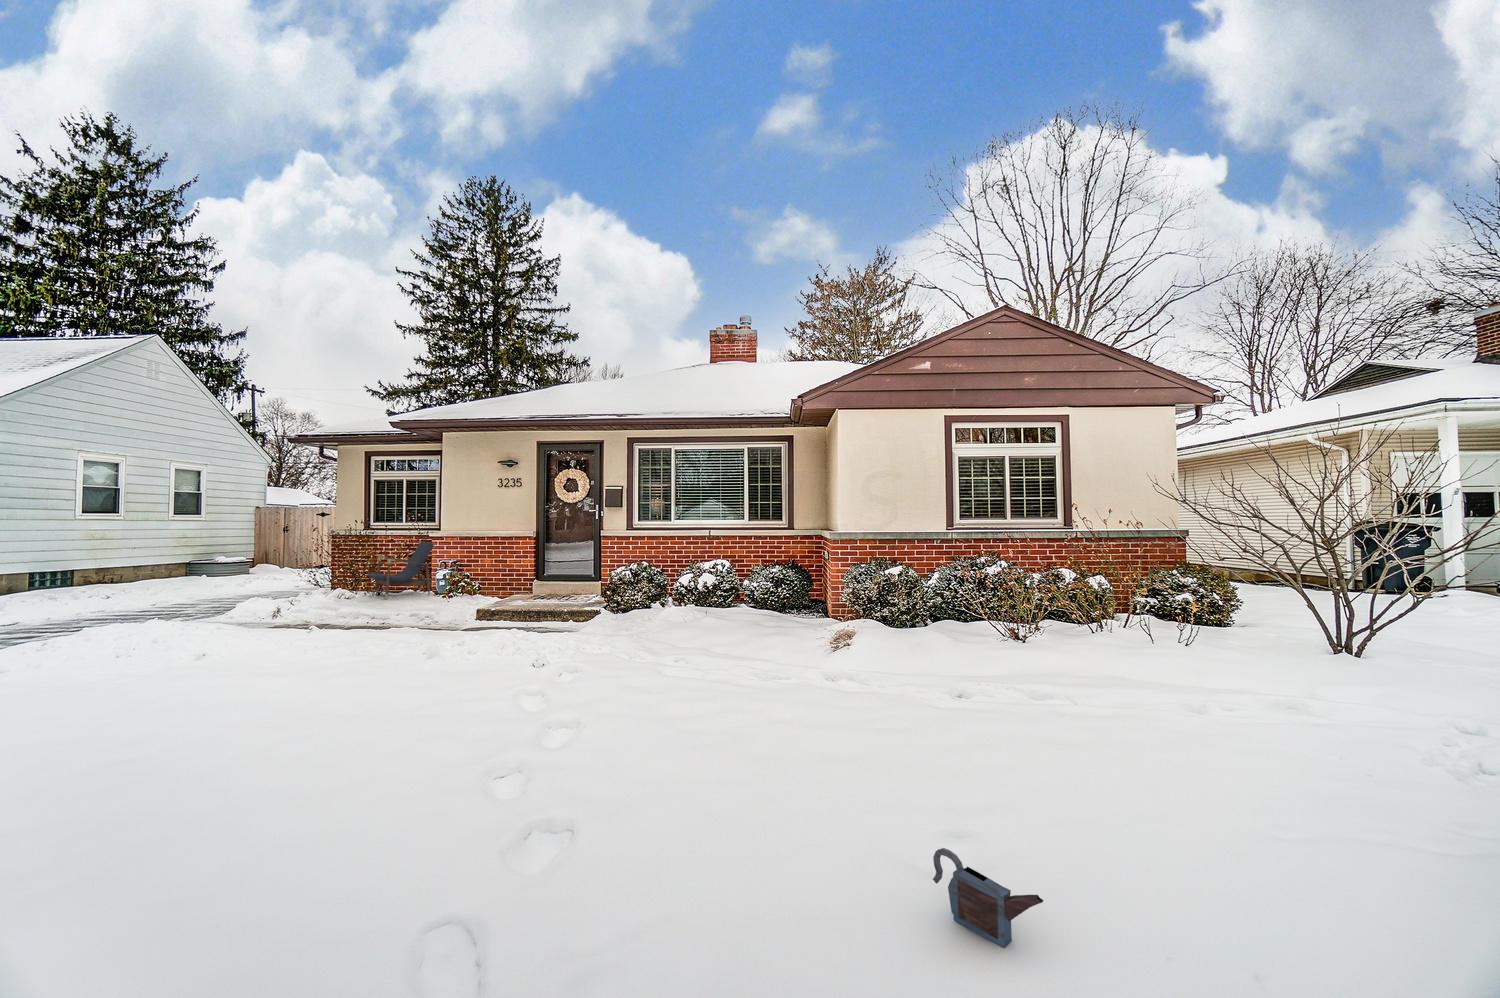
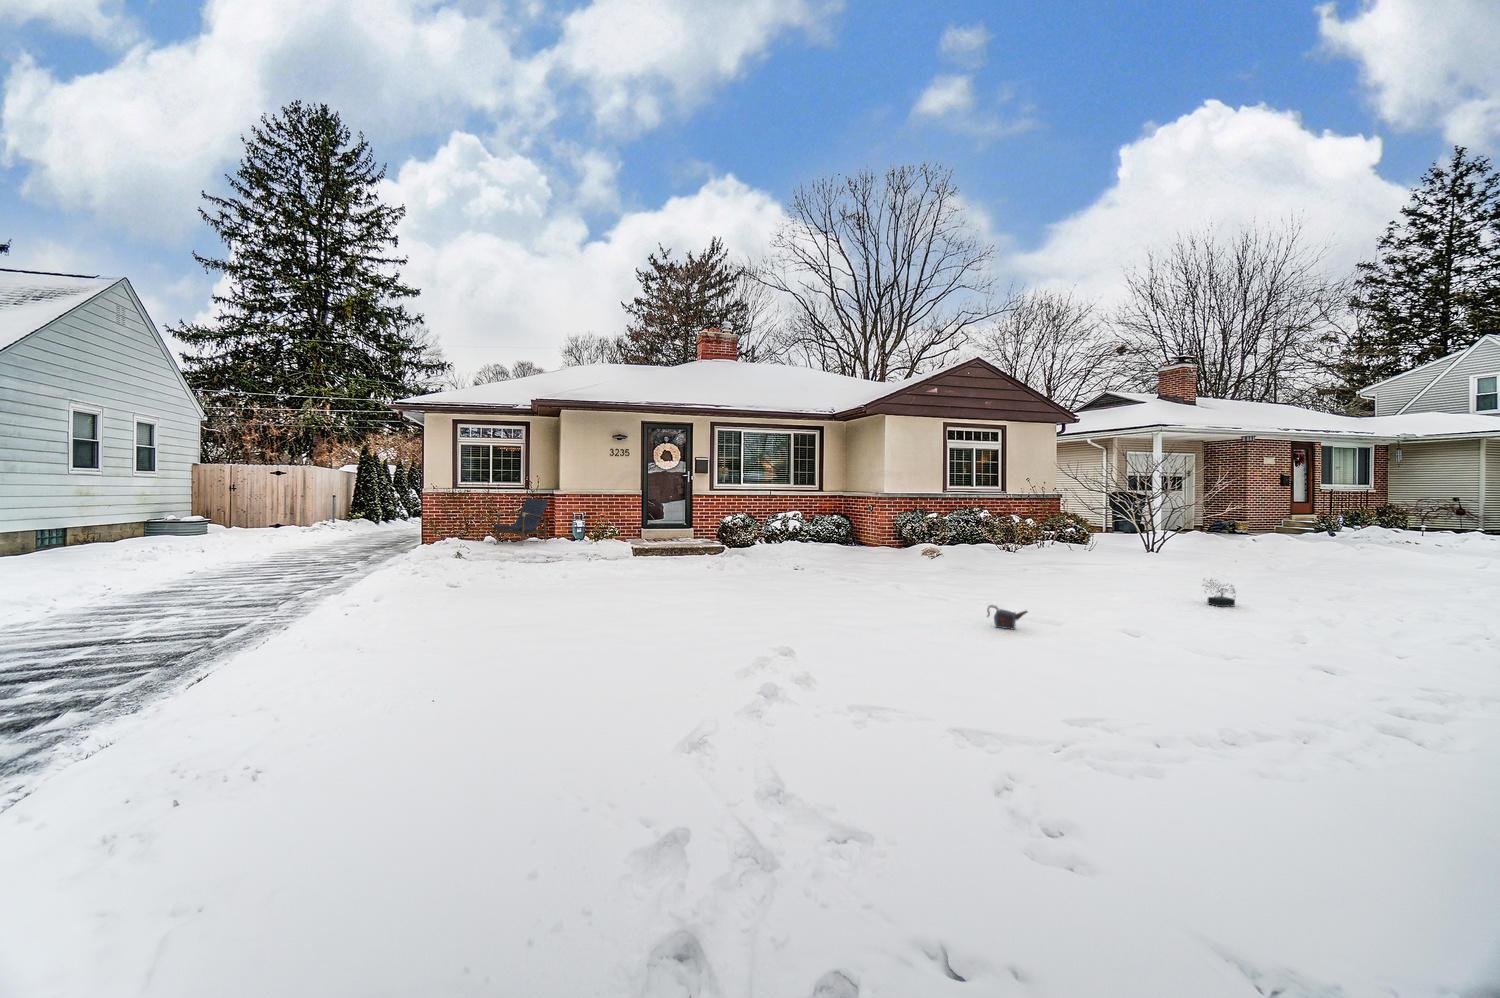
decorative plant: none [1273,790,1407,904] -> present [1205,580,1235,607]
watering can: present [933,848,1043,948] -> present [987,605,1027,630]

